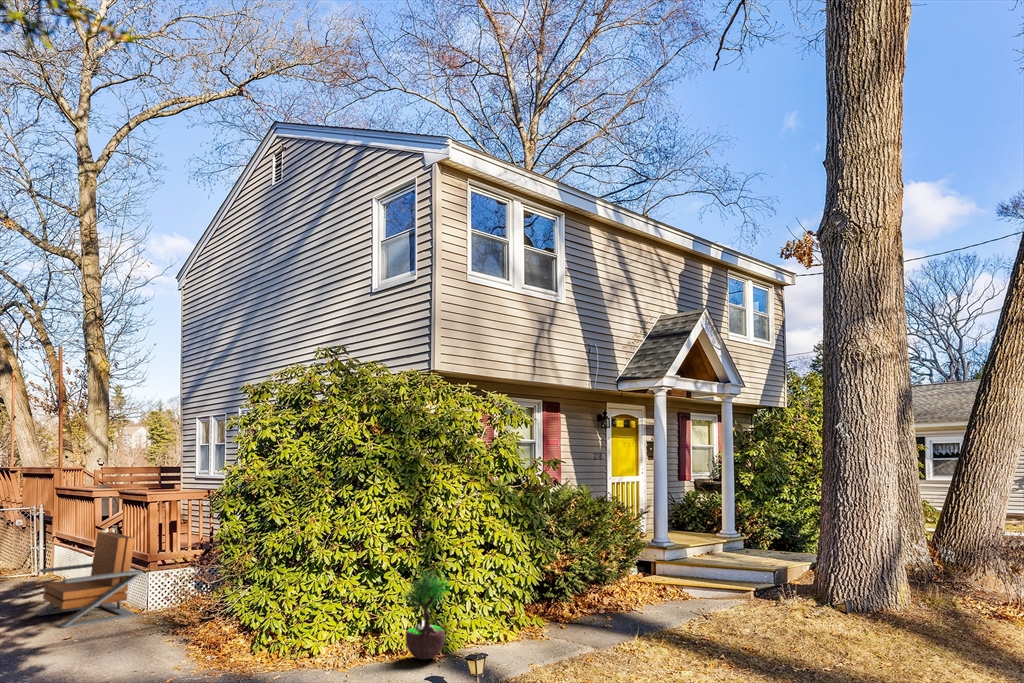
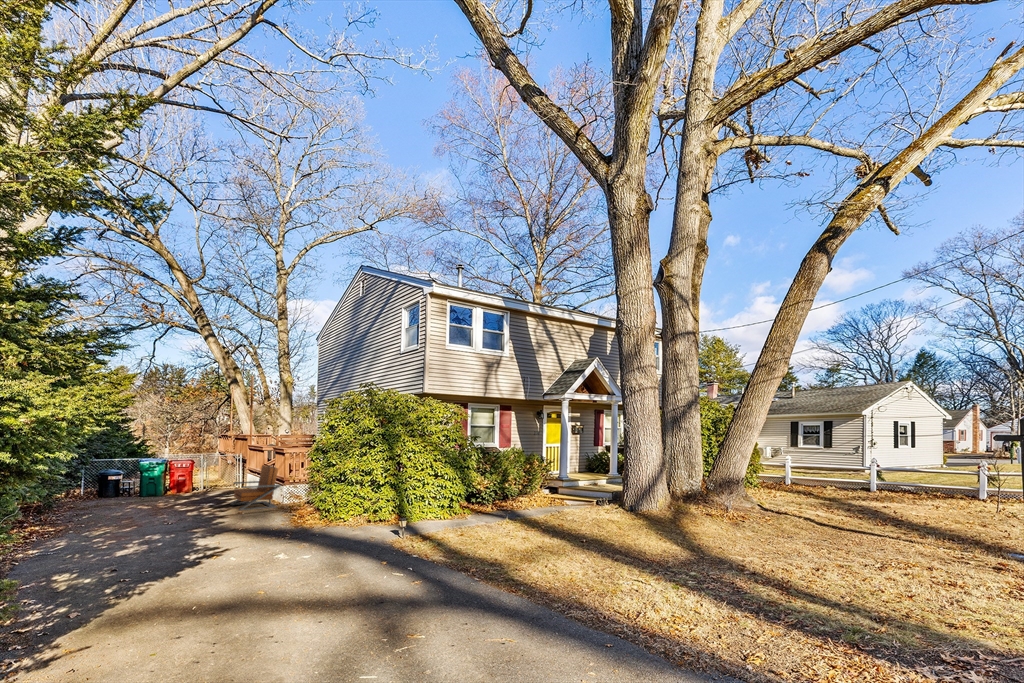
potted tree: present [402,572,449,659] -> none [385,483,412,529]

